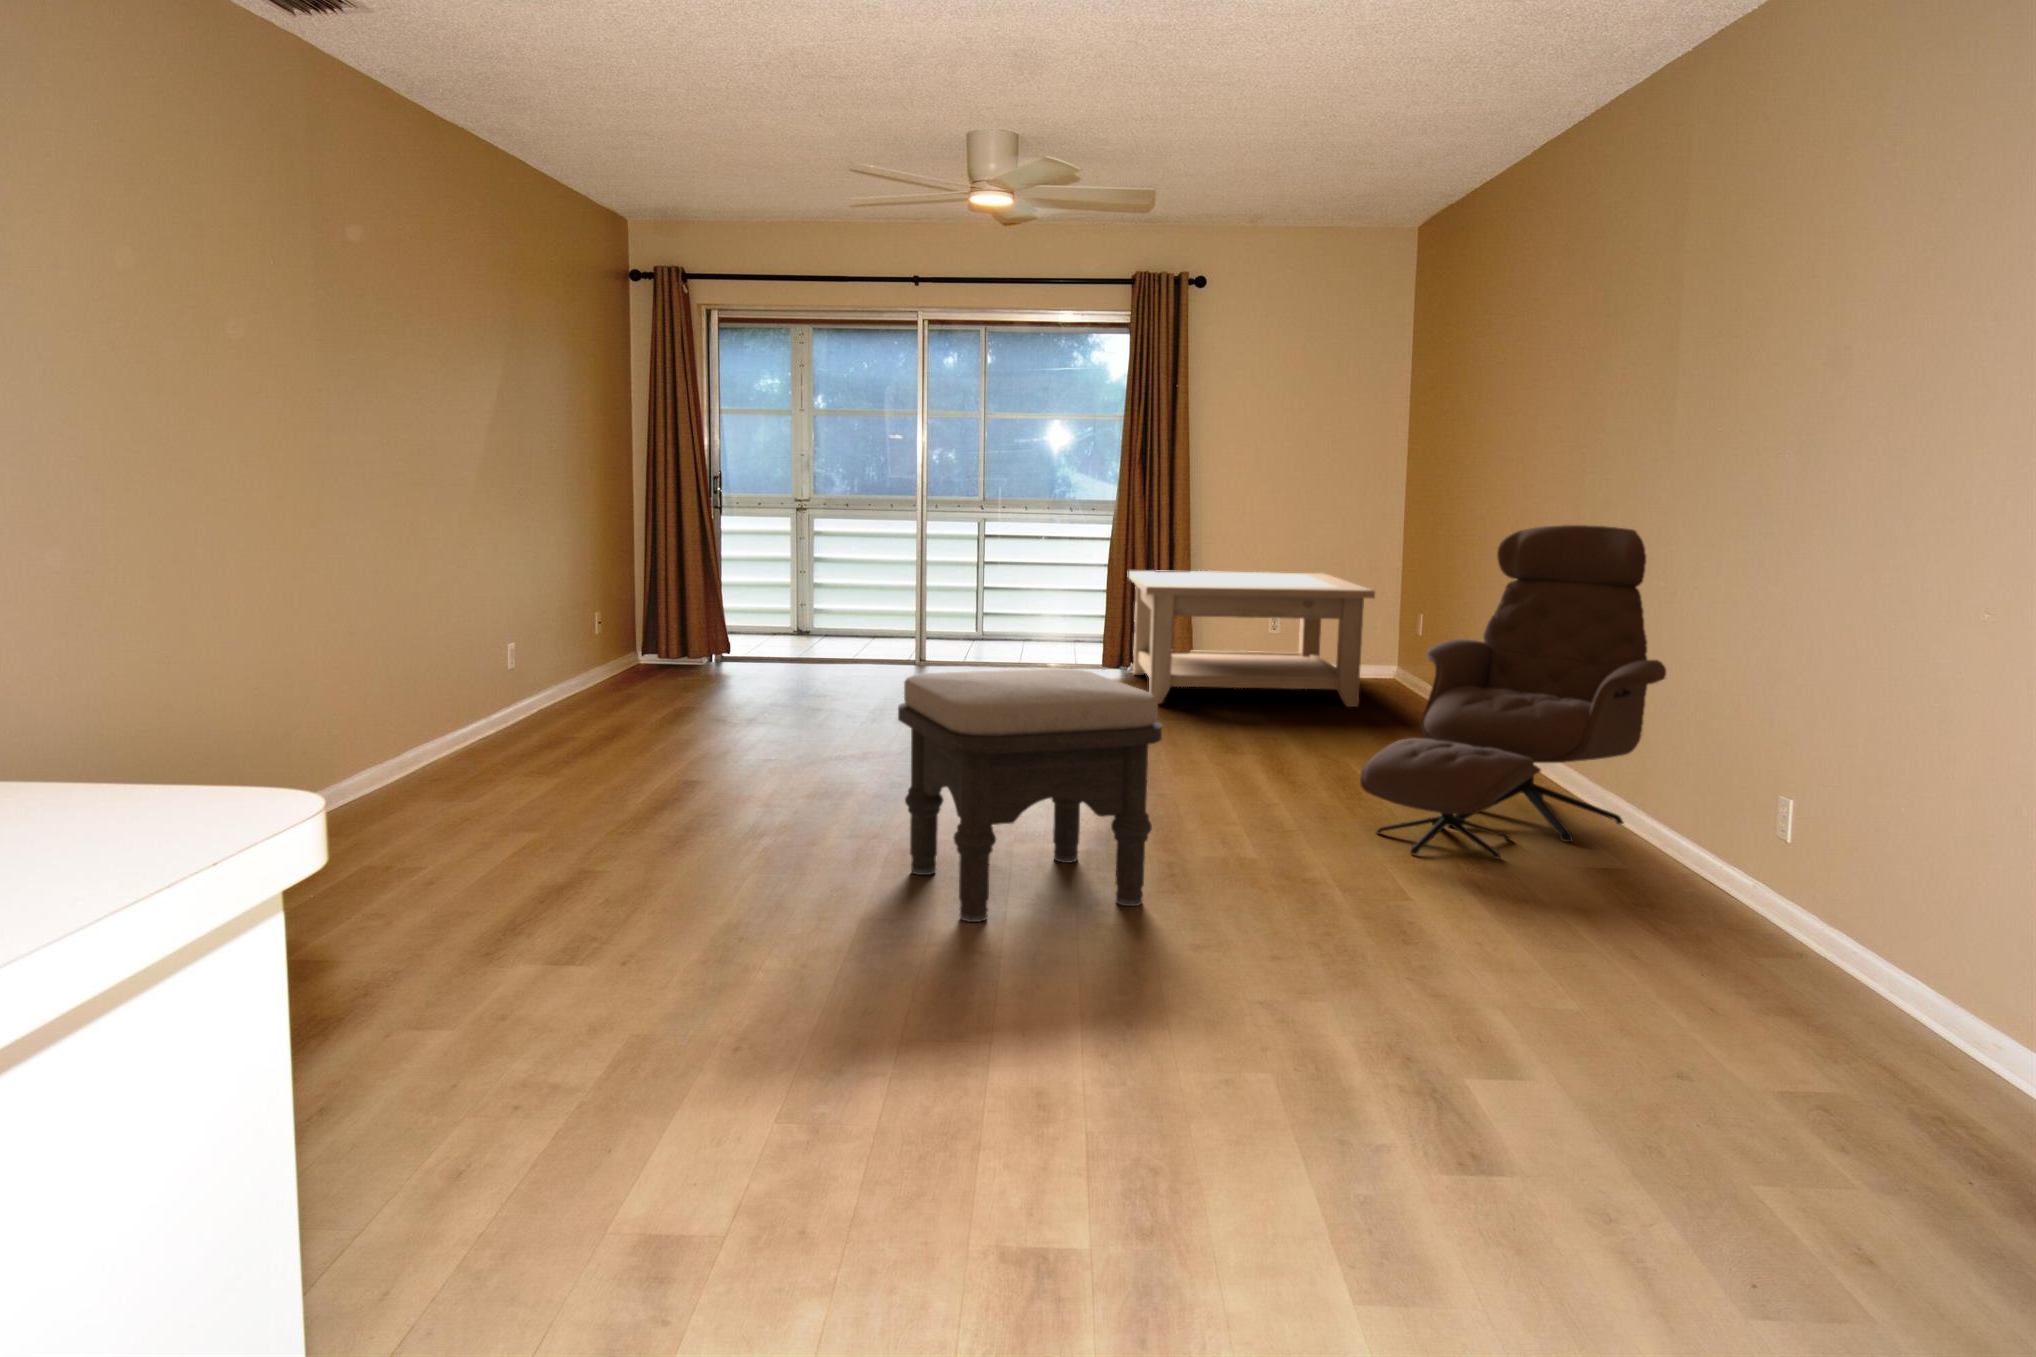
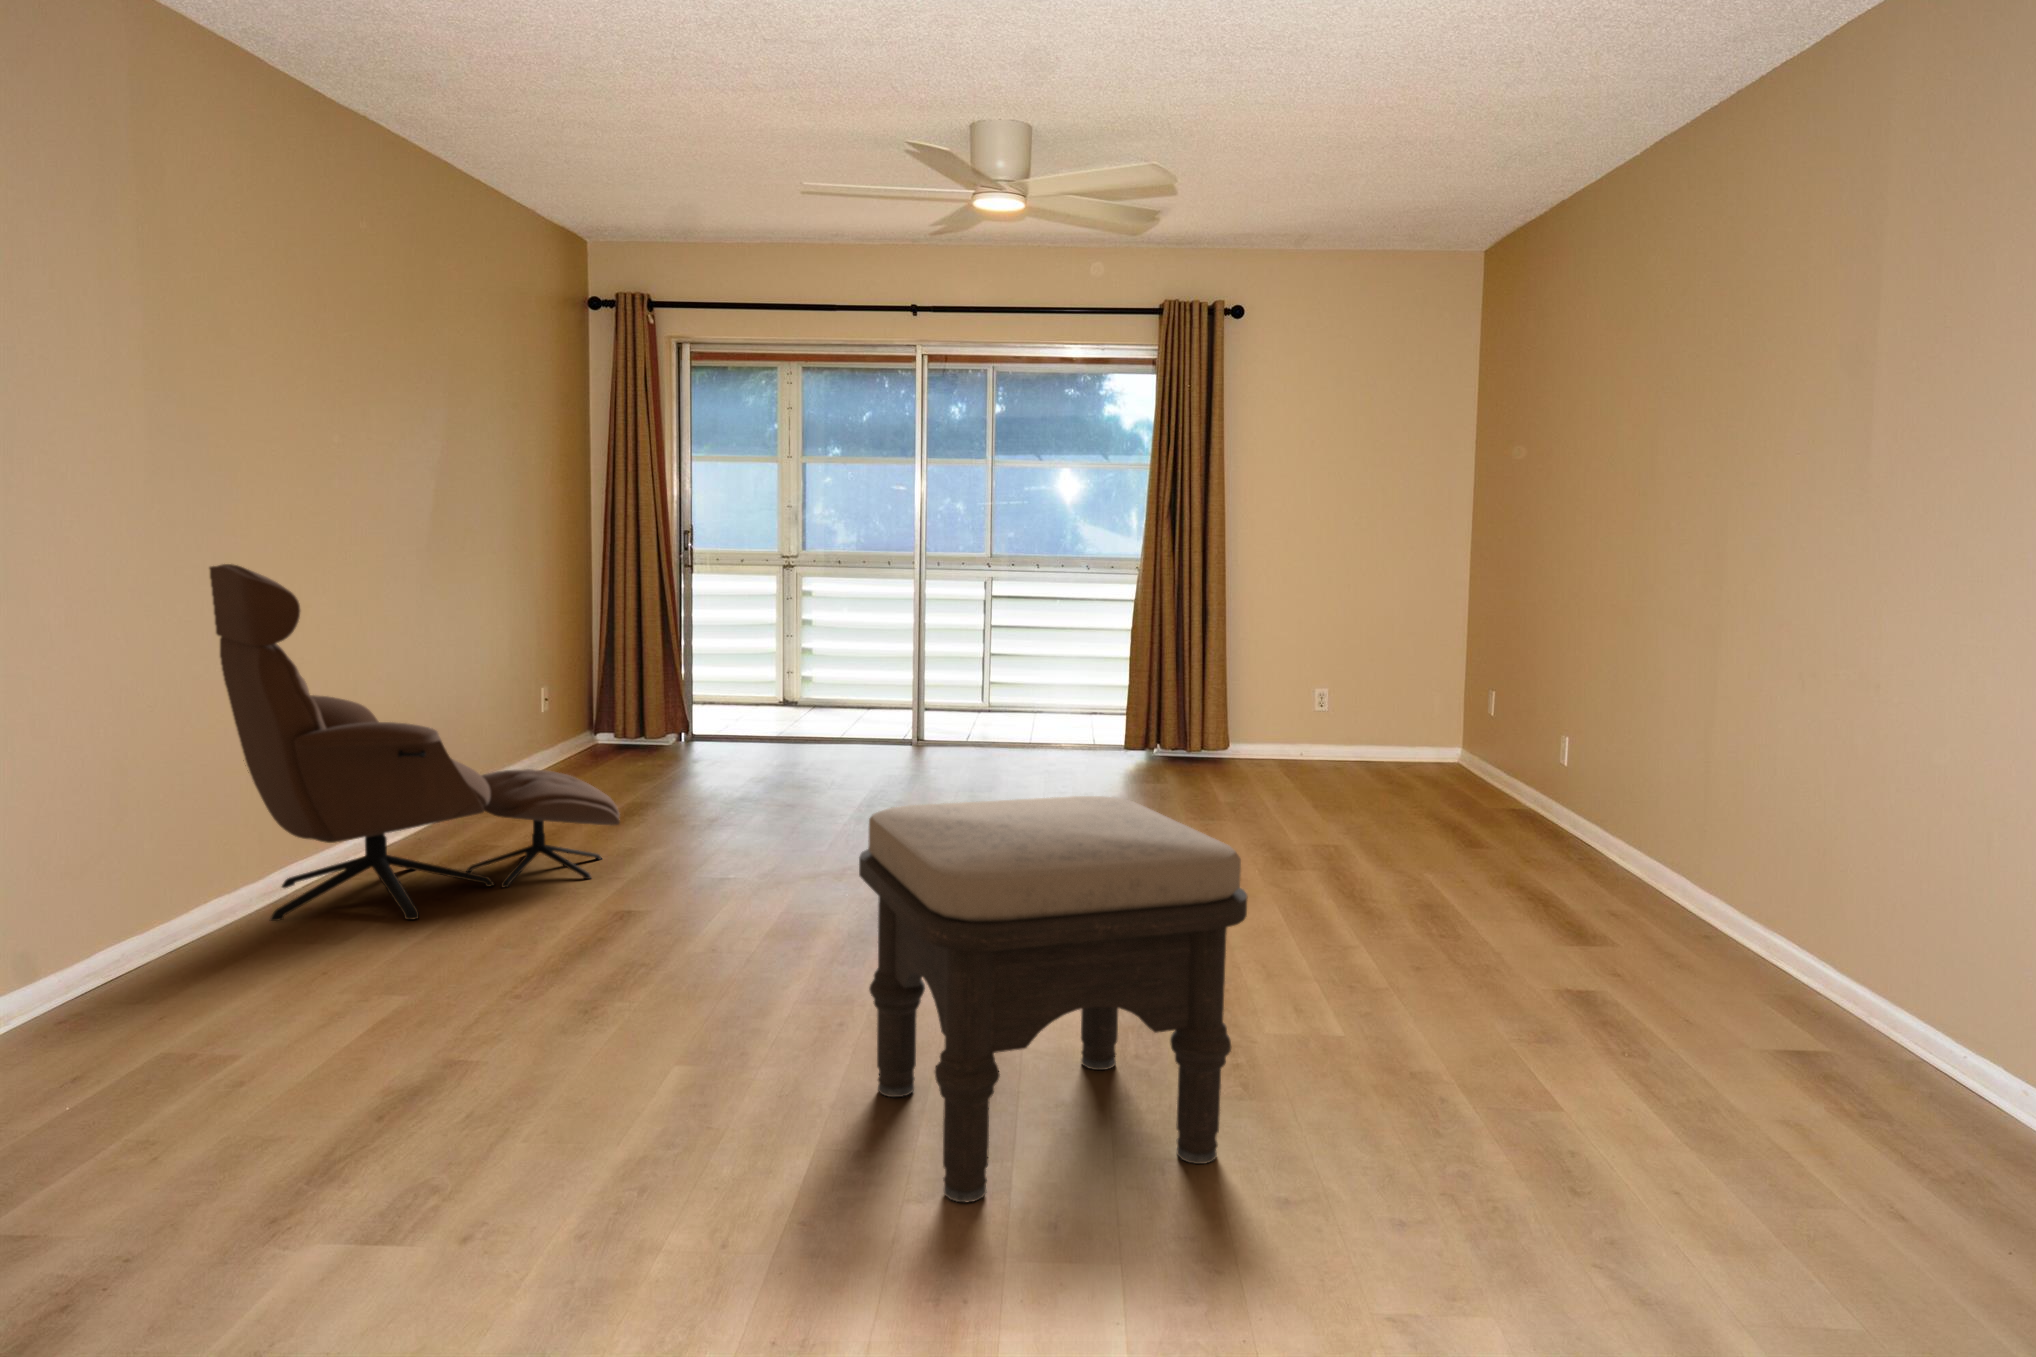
lounge chair: present [1360,525,1666,858] -> present [209,564,620,921]
coffee table: present [1129,571,1375,707] -> none [1154,639,1451,803]

